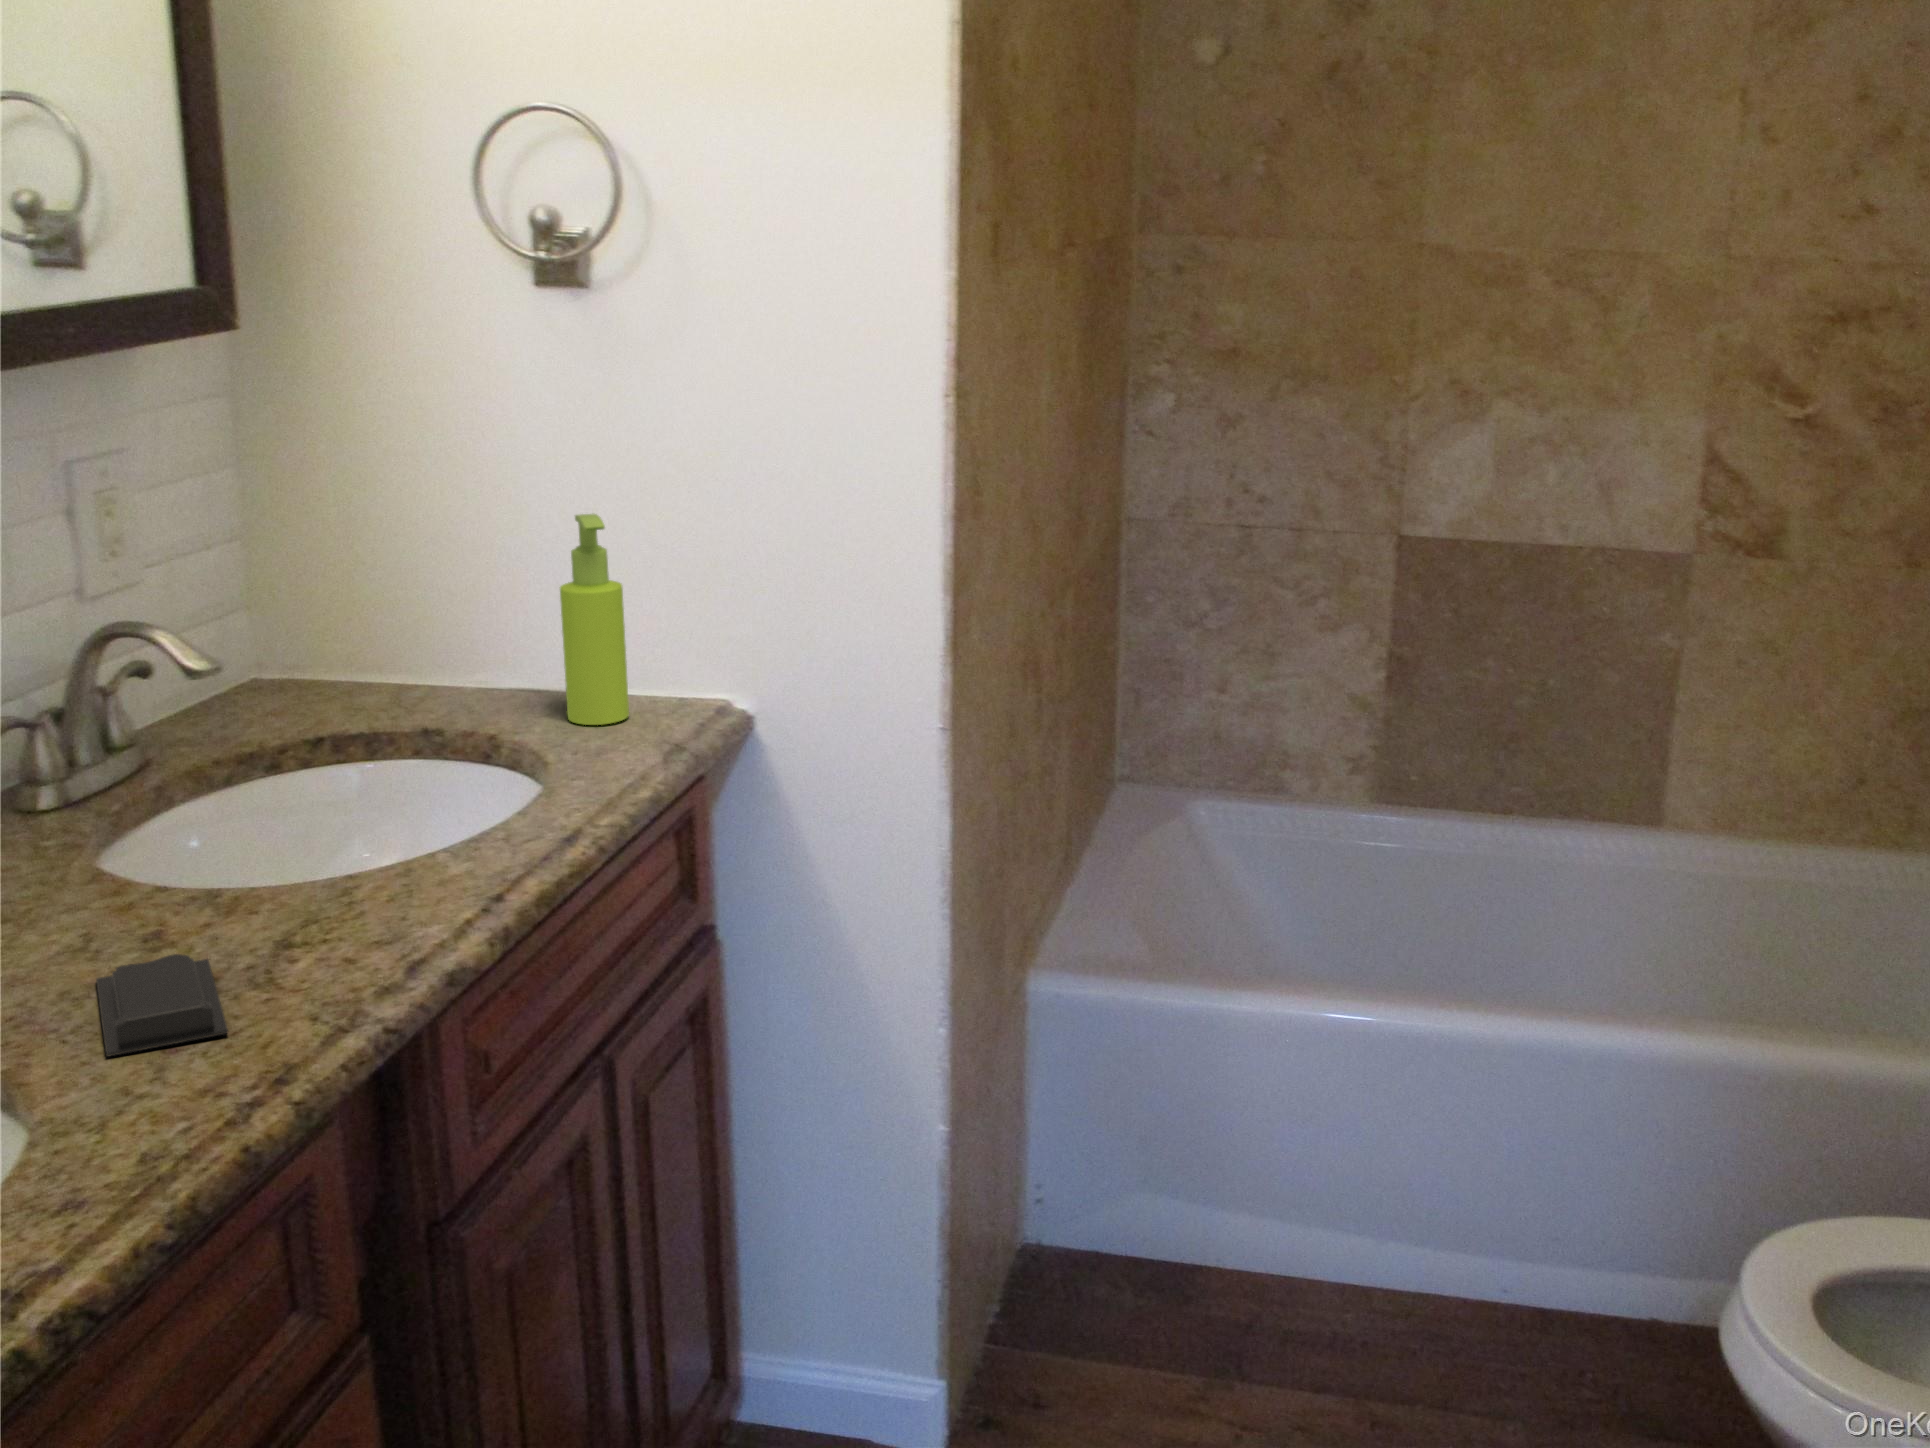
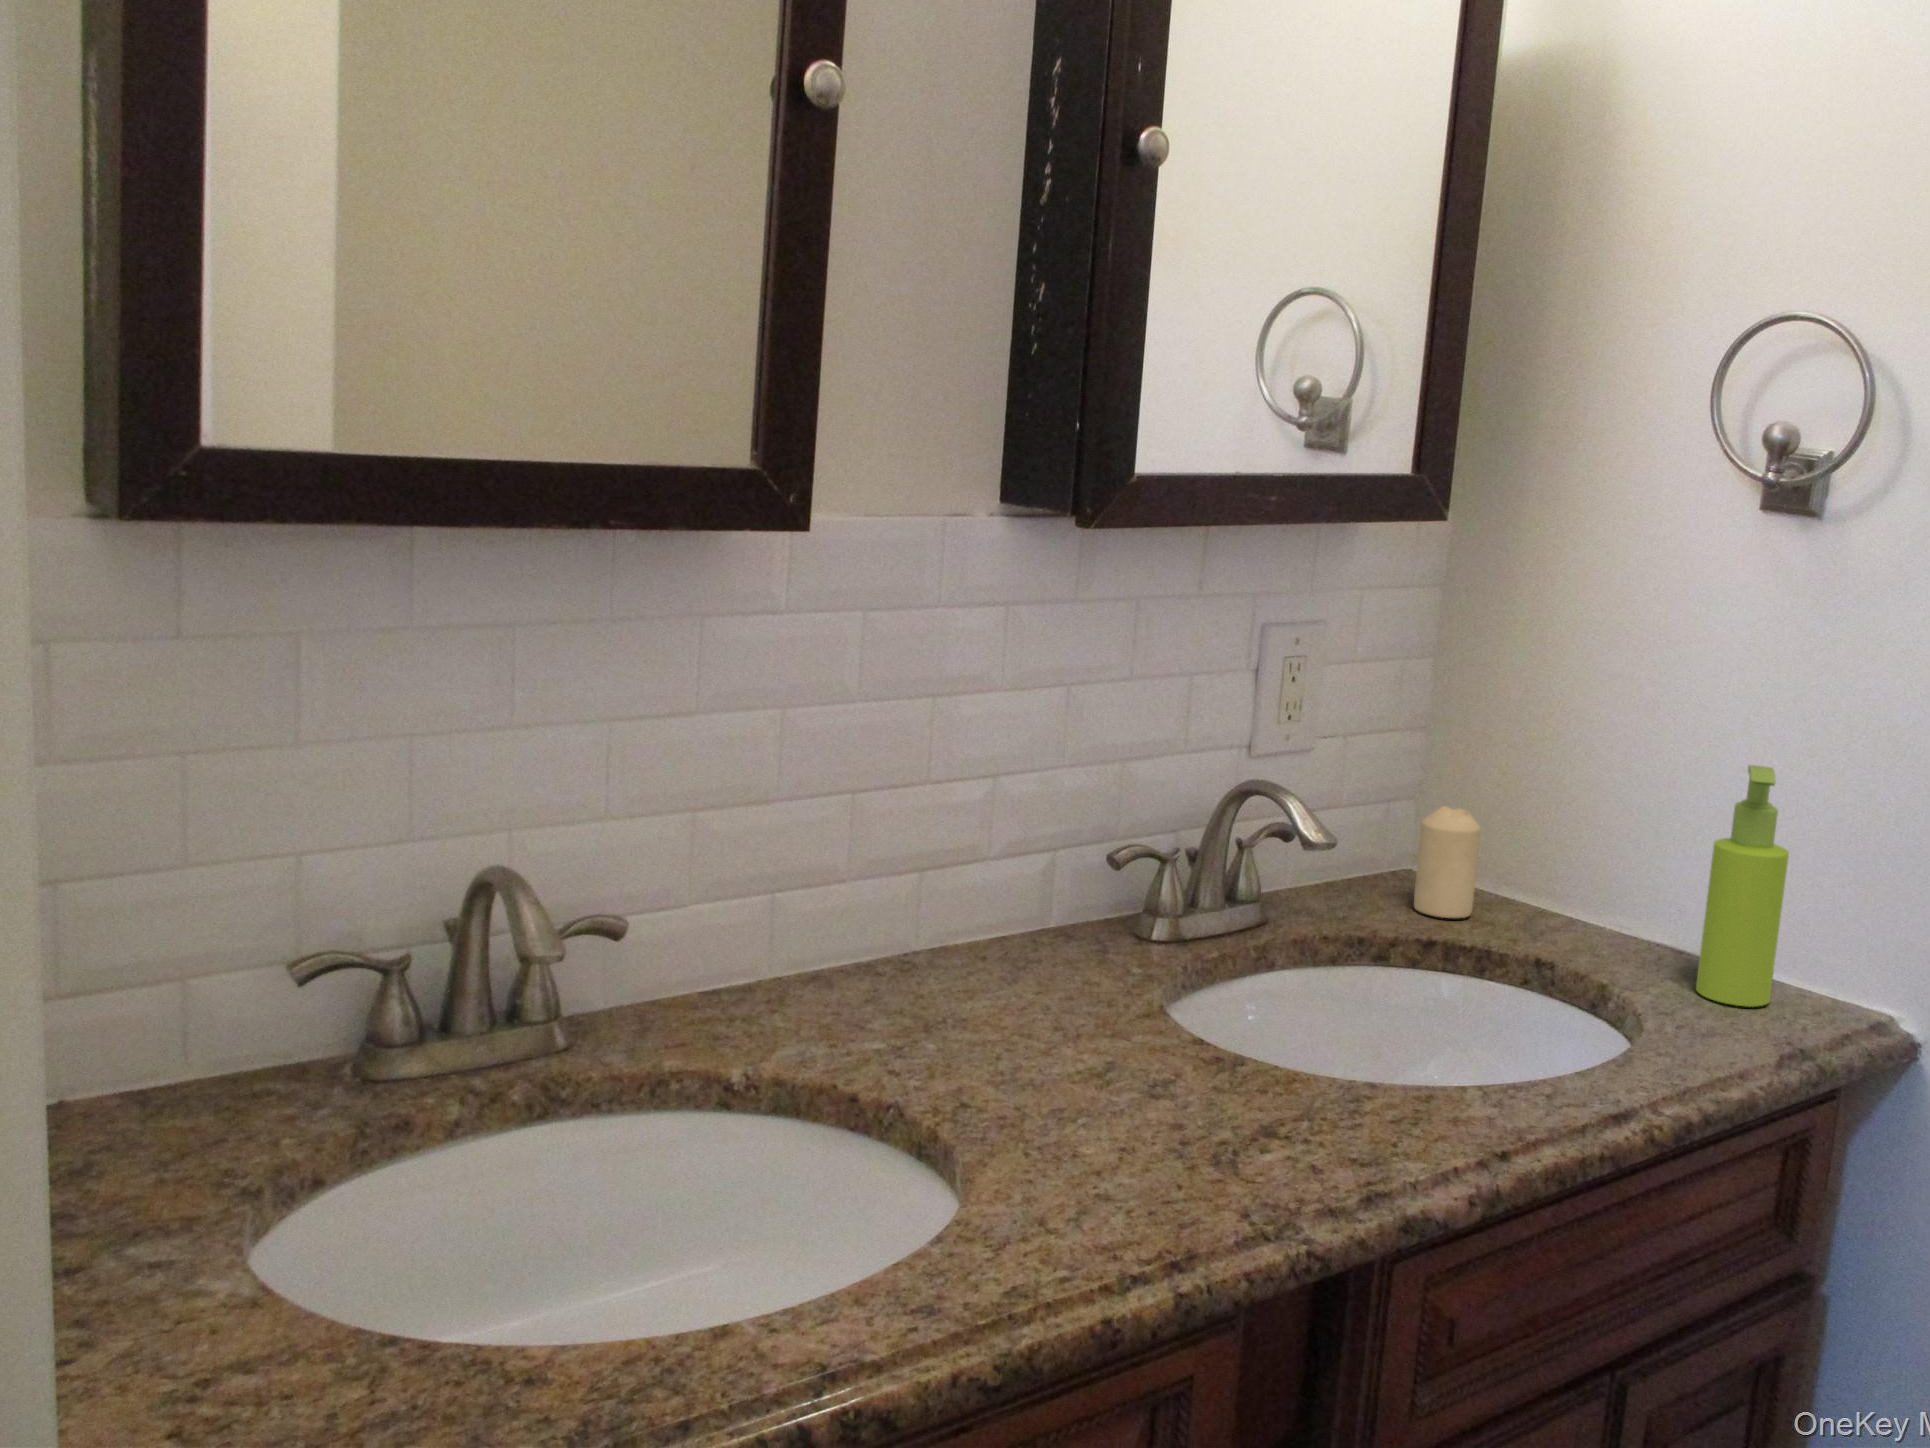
candle: none [275,607,343,716] -> present [1414,806,1481,918]
soap bar: present [96,954,228,1057] -> none [1051,1100,1191,1200]

